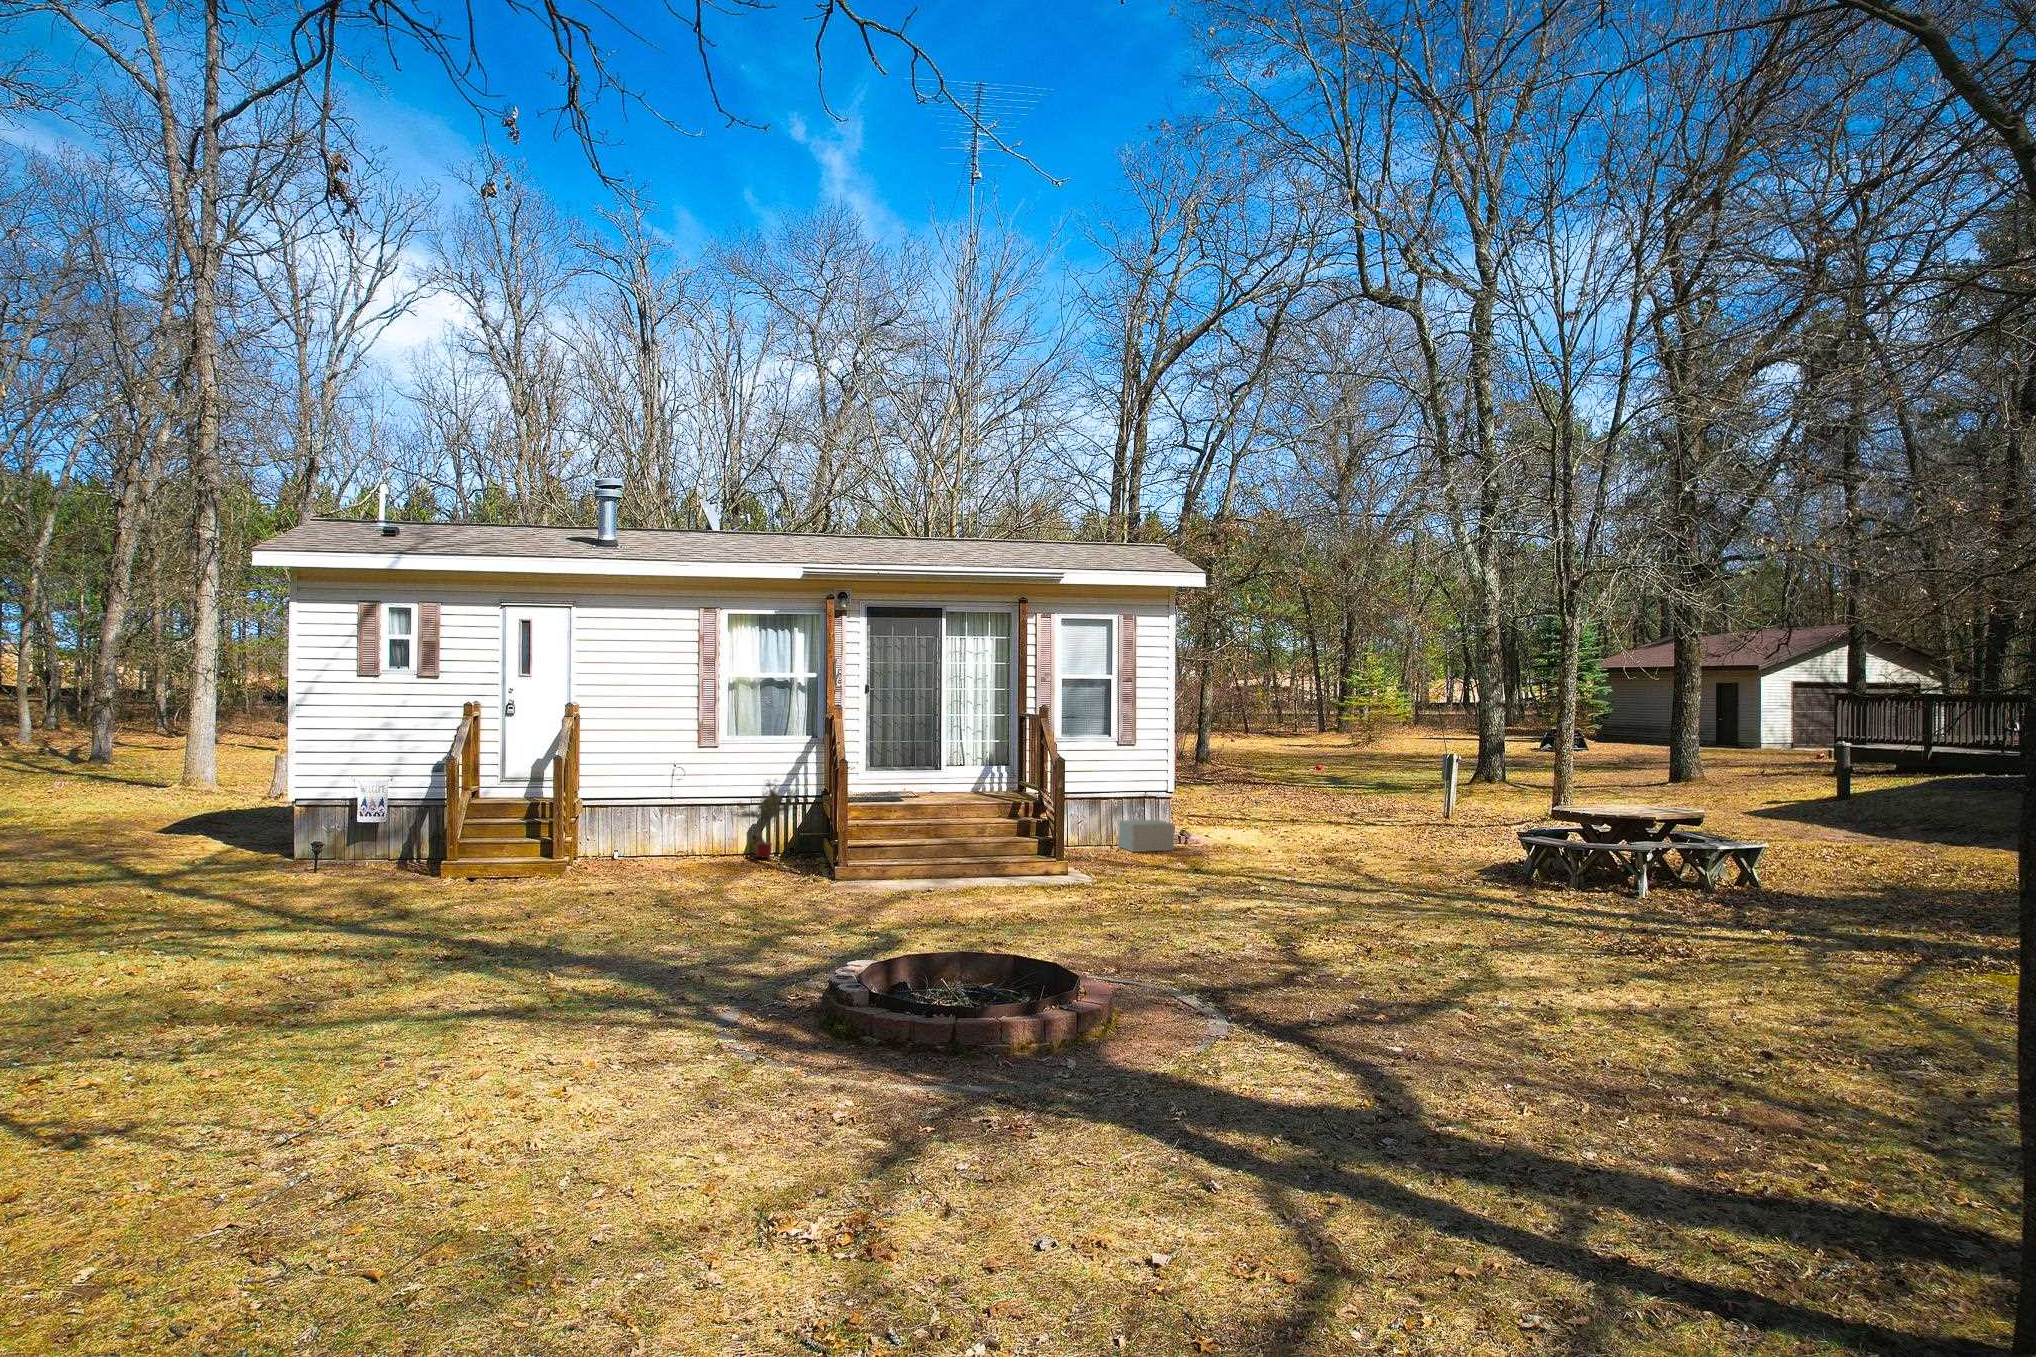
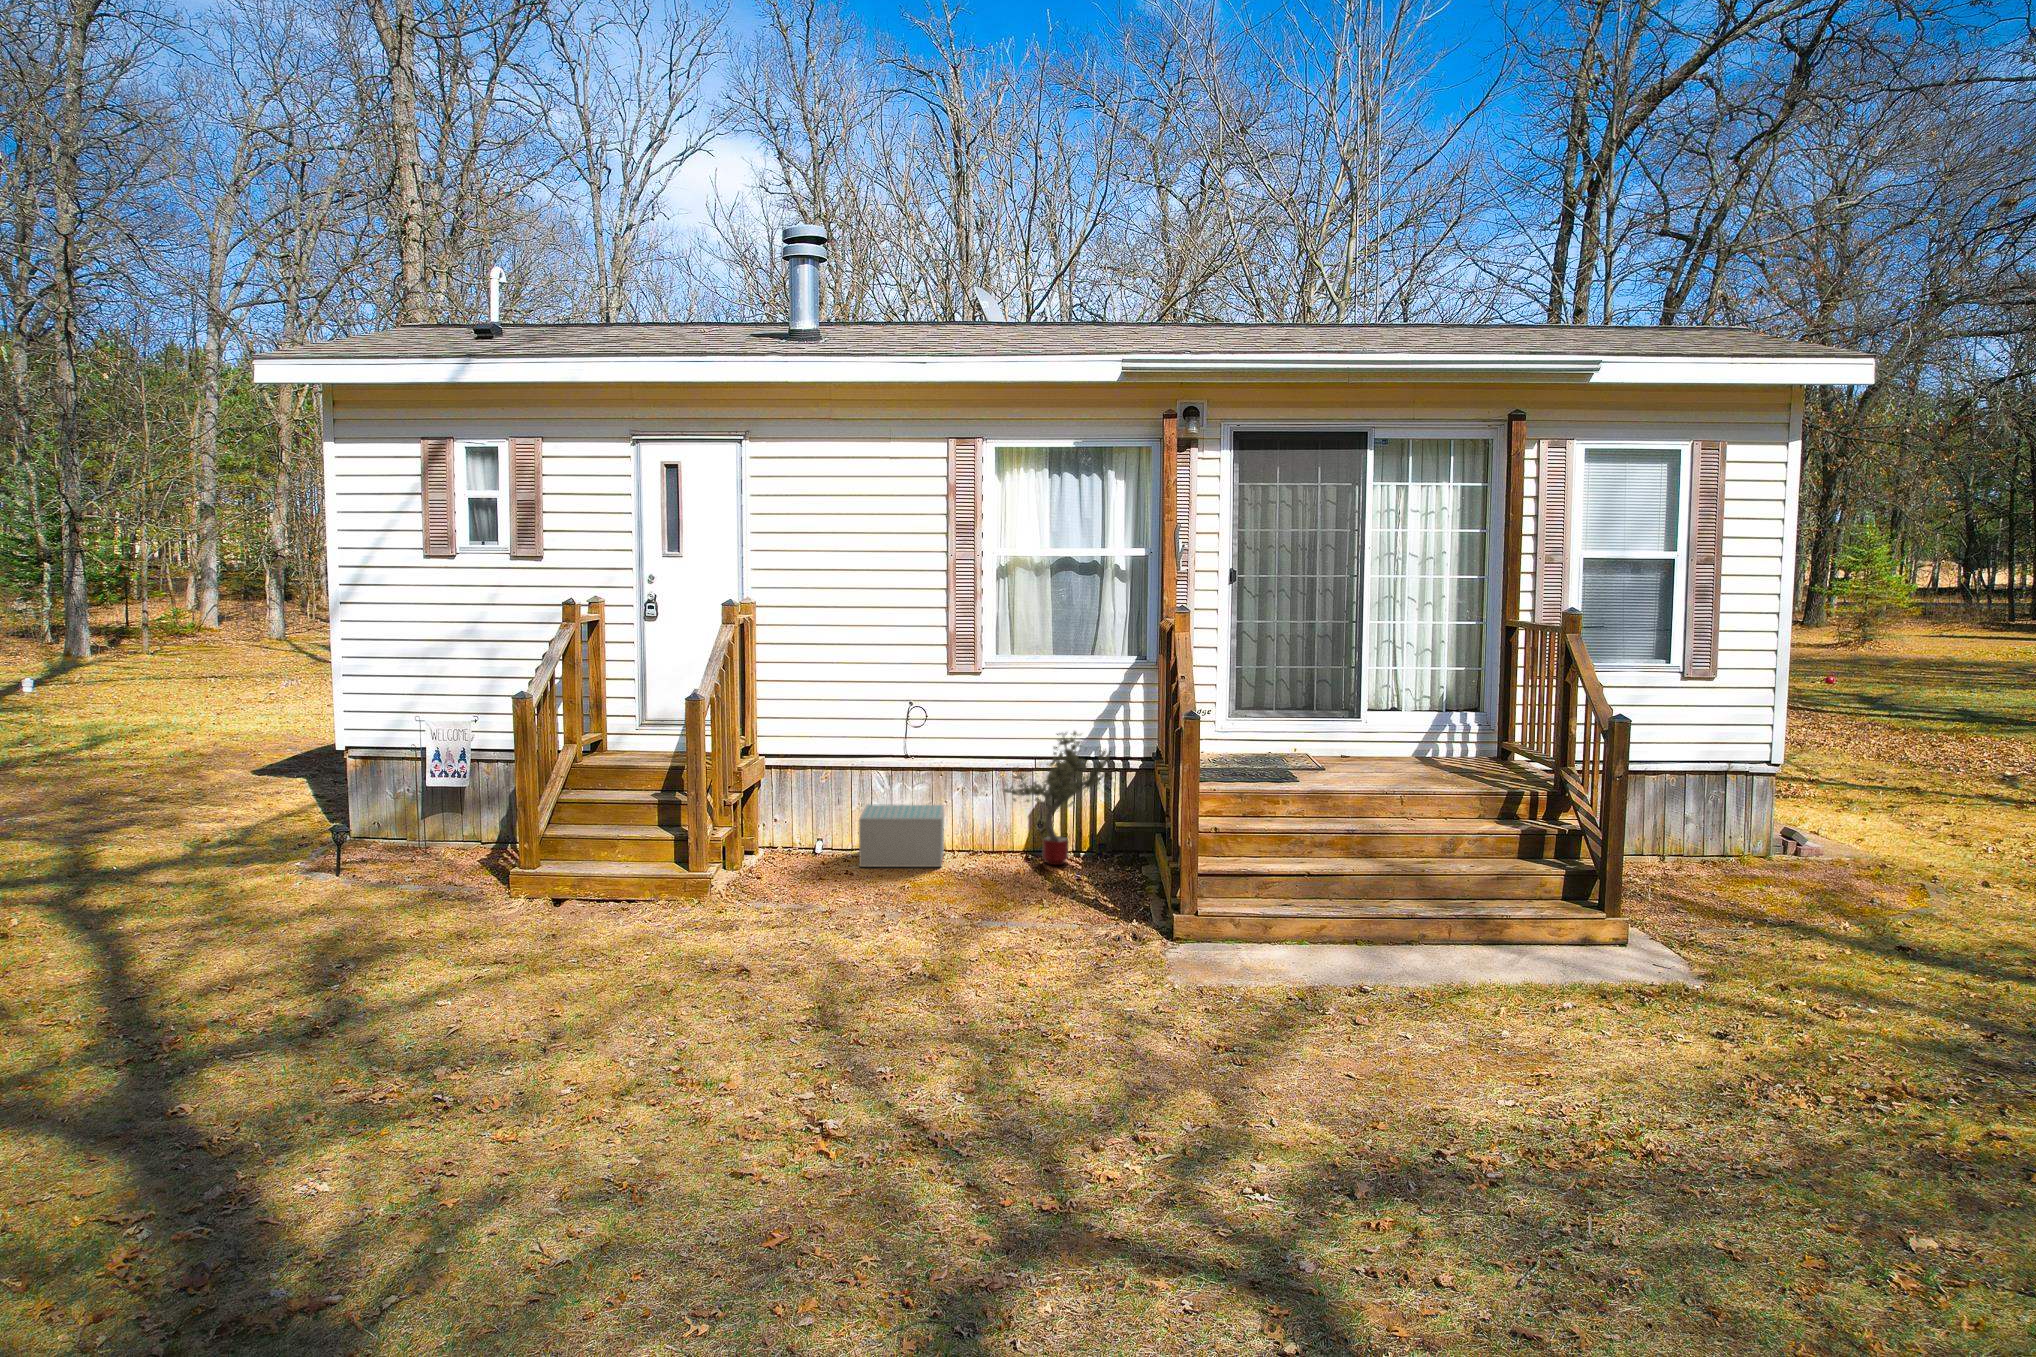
storage box: present [1118,820,1174,852] -> present [859,804,944,867]

